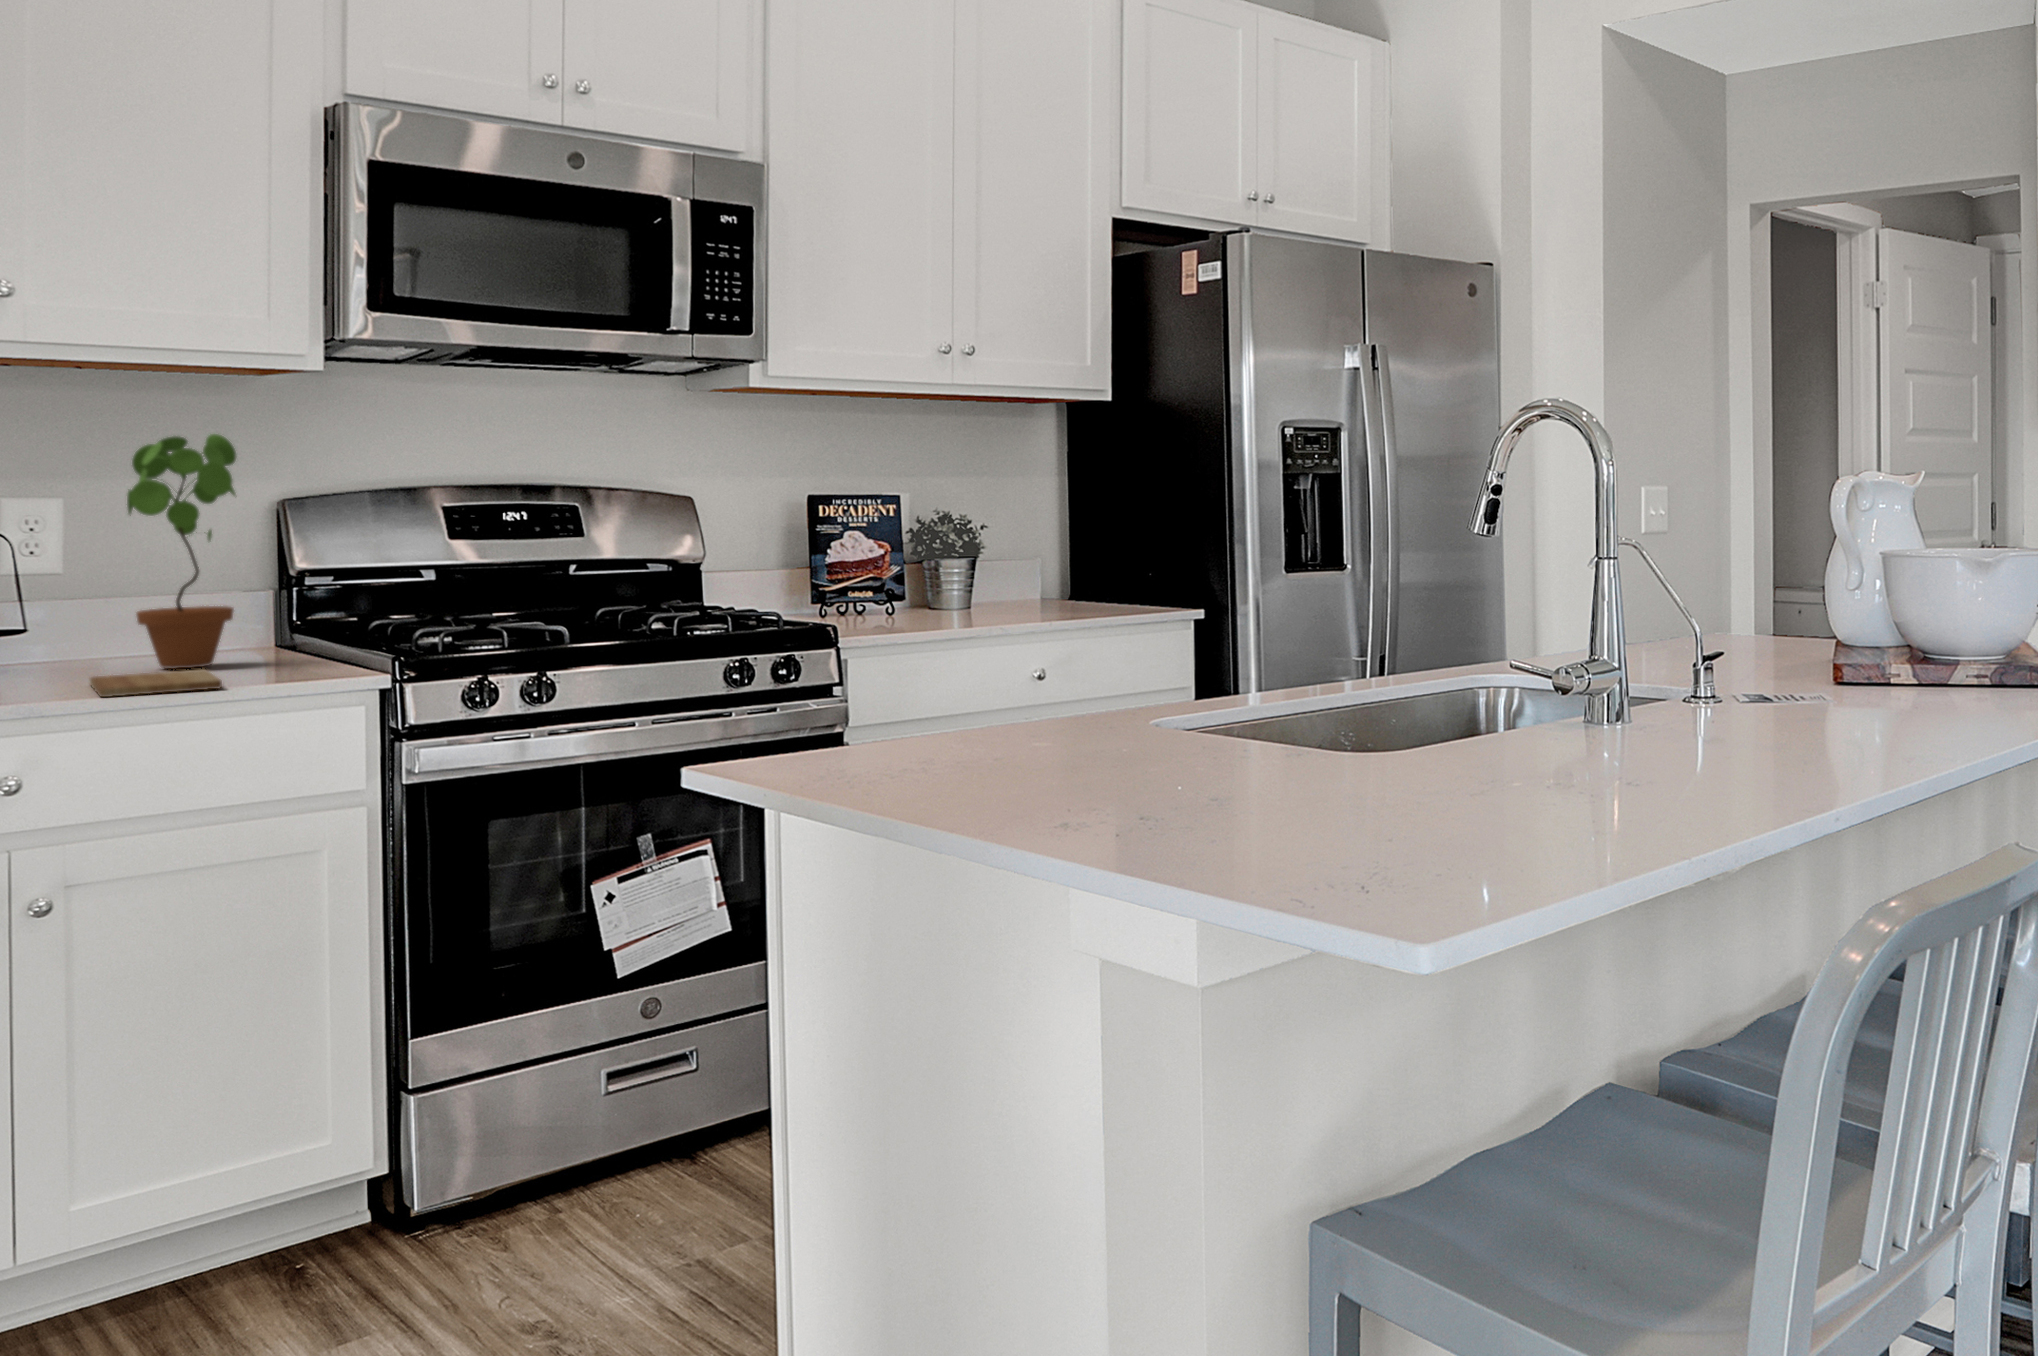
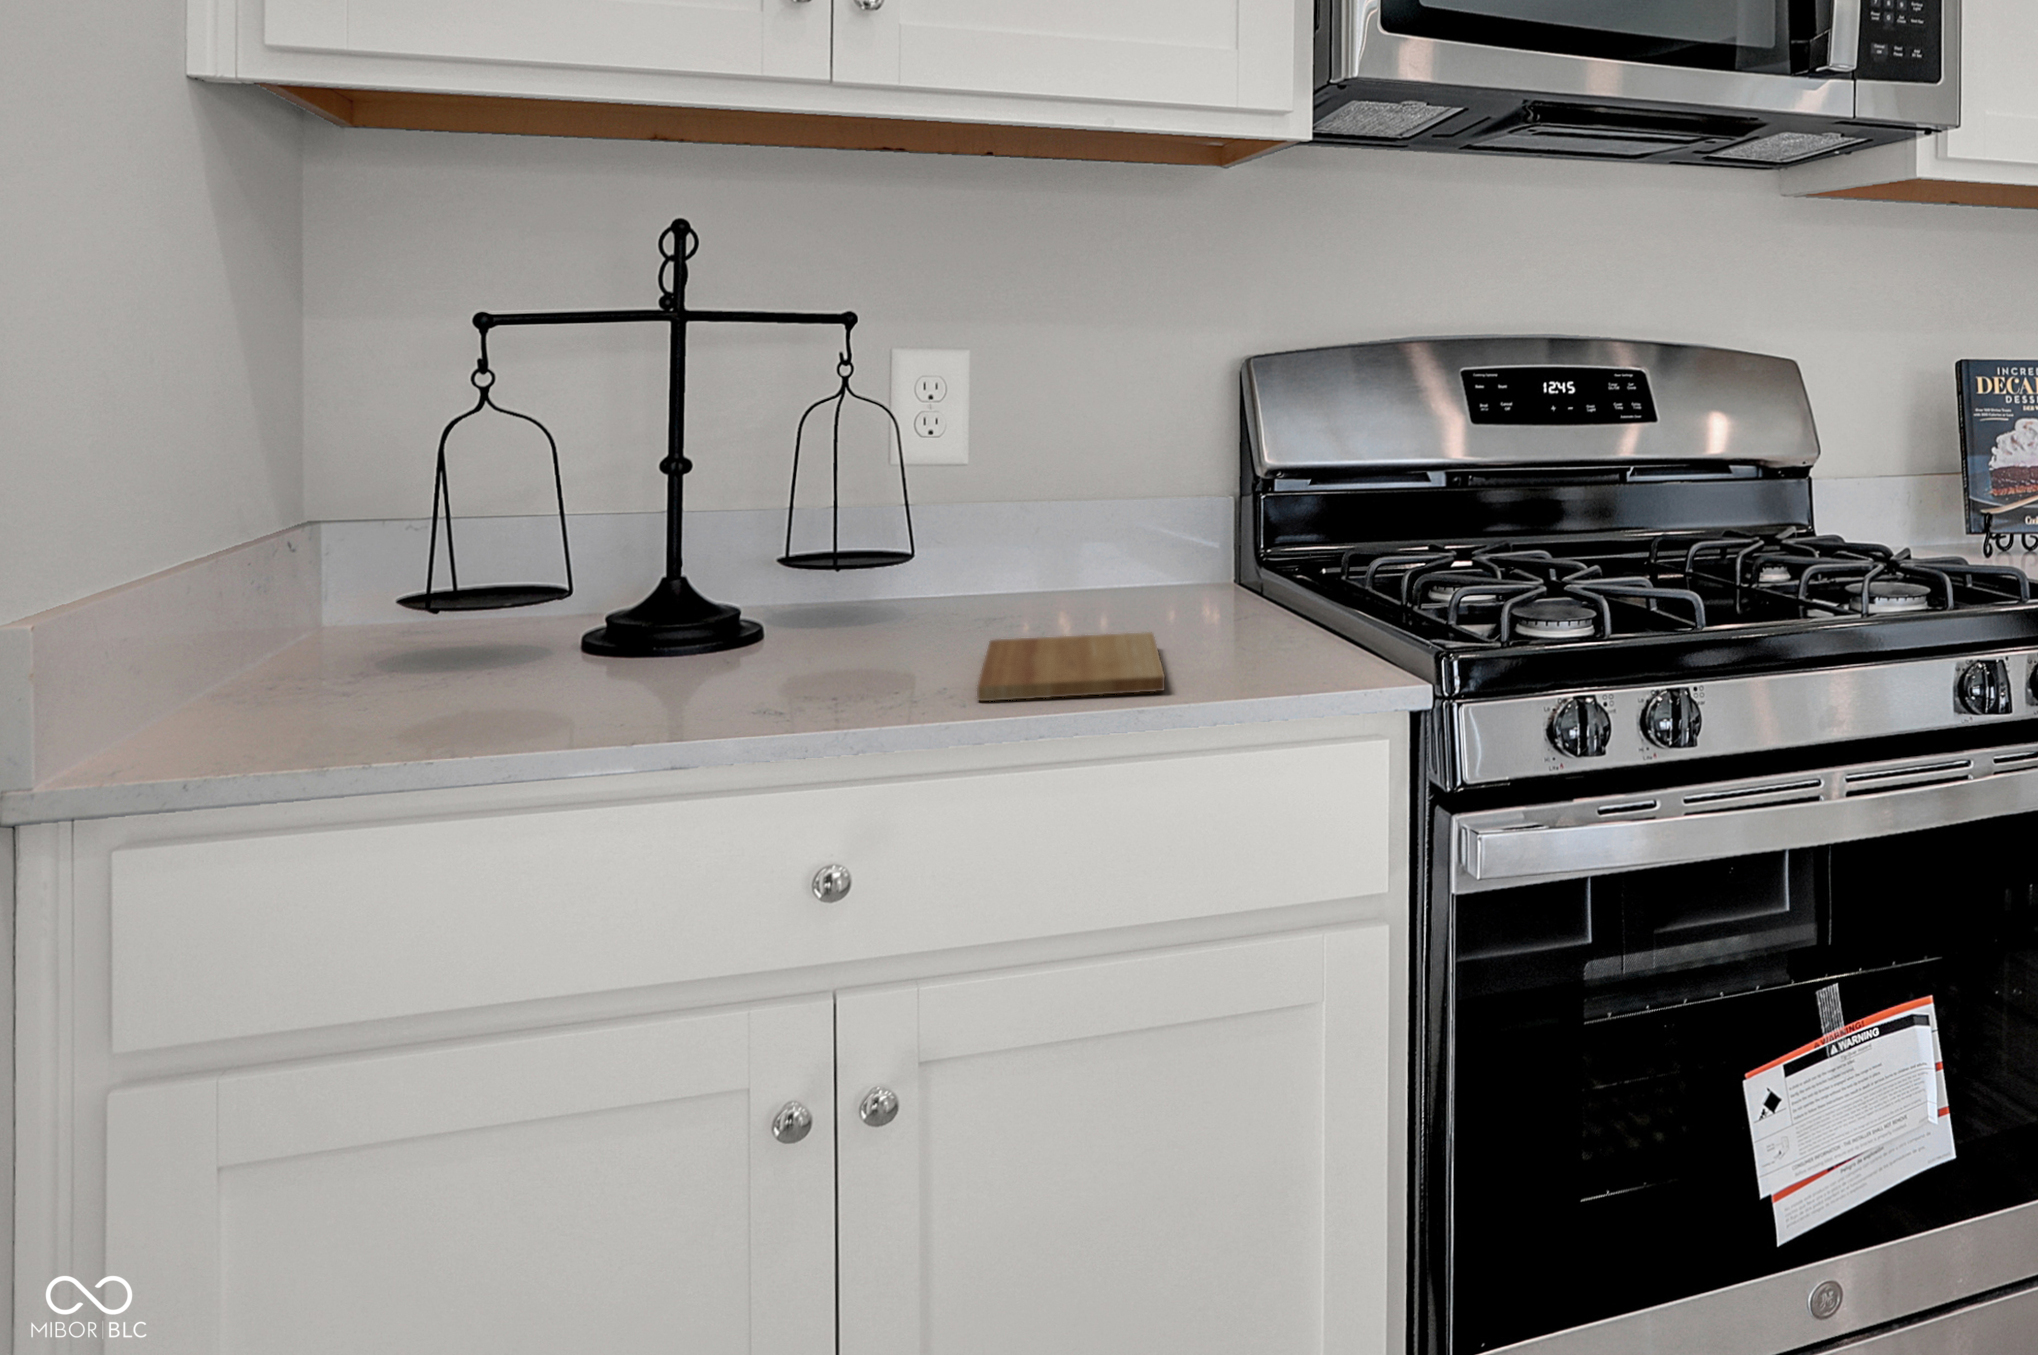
potted plant: present [127,434,236,669] -> none [1063,241,1210,615]

